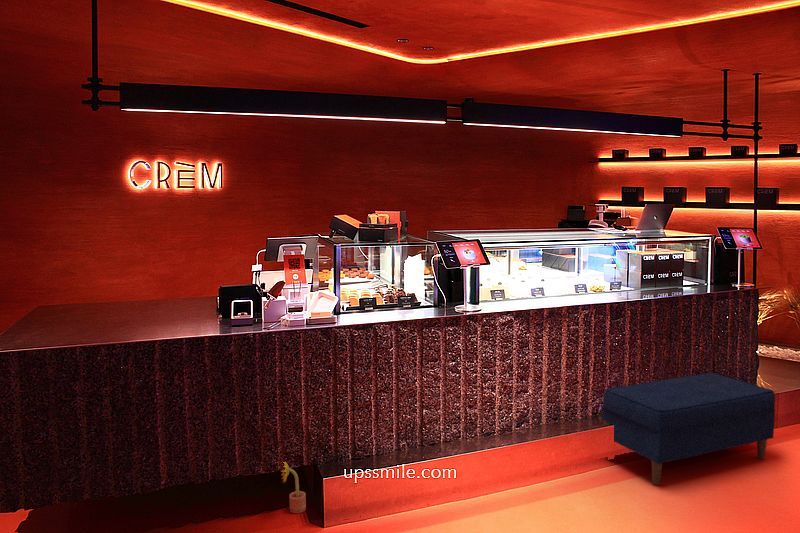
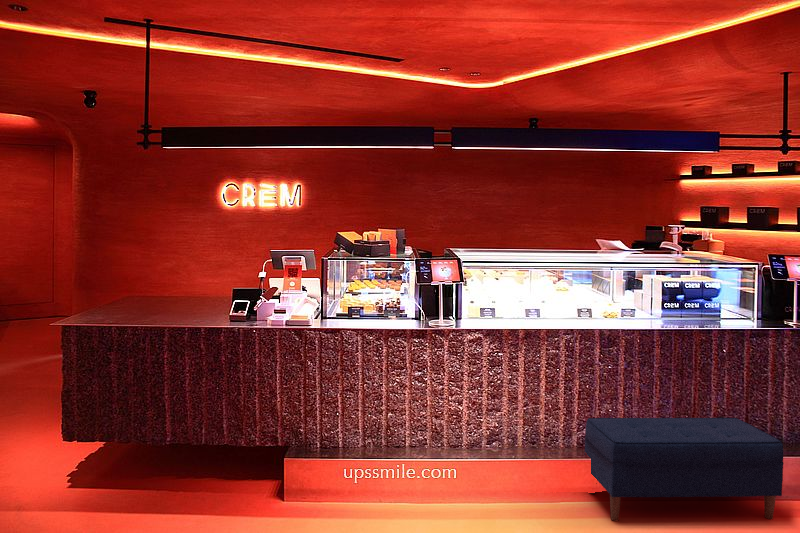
decorative plant: present [281,462,306,513] -> none [255,437,278,486]

